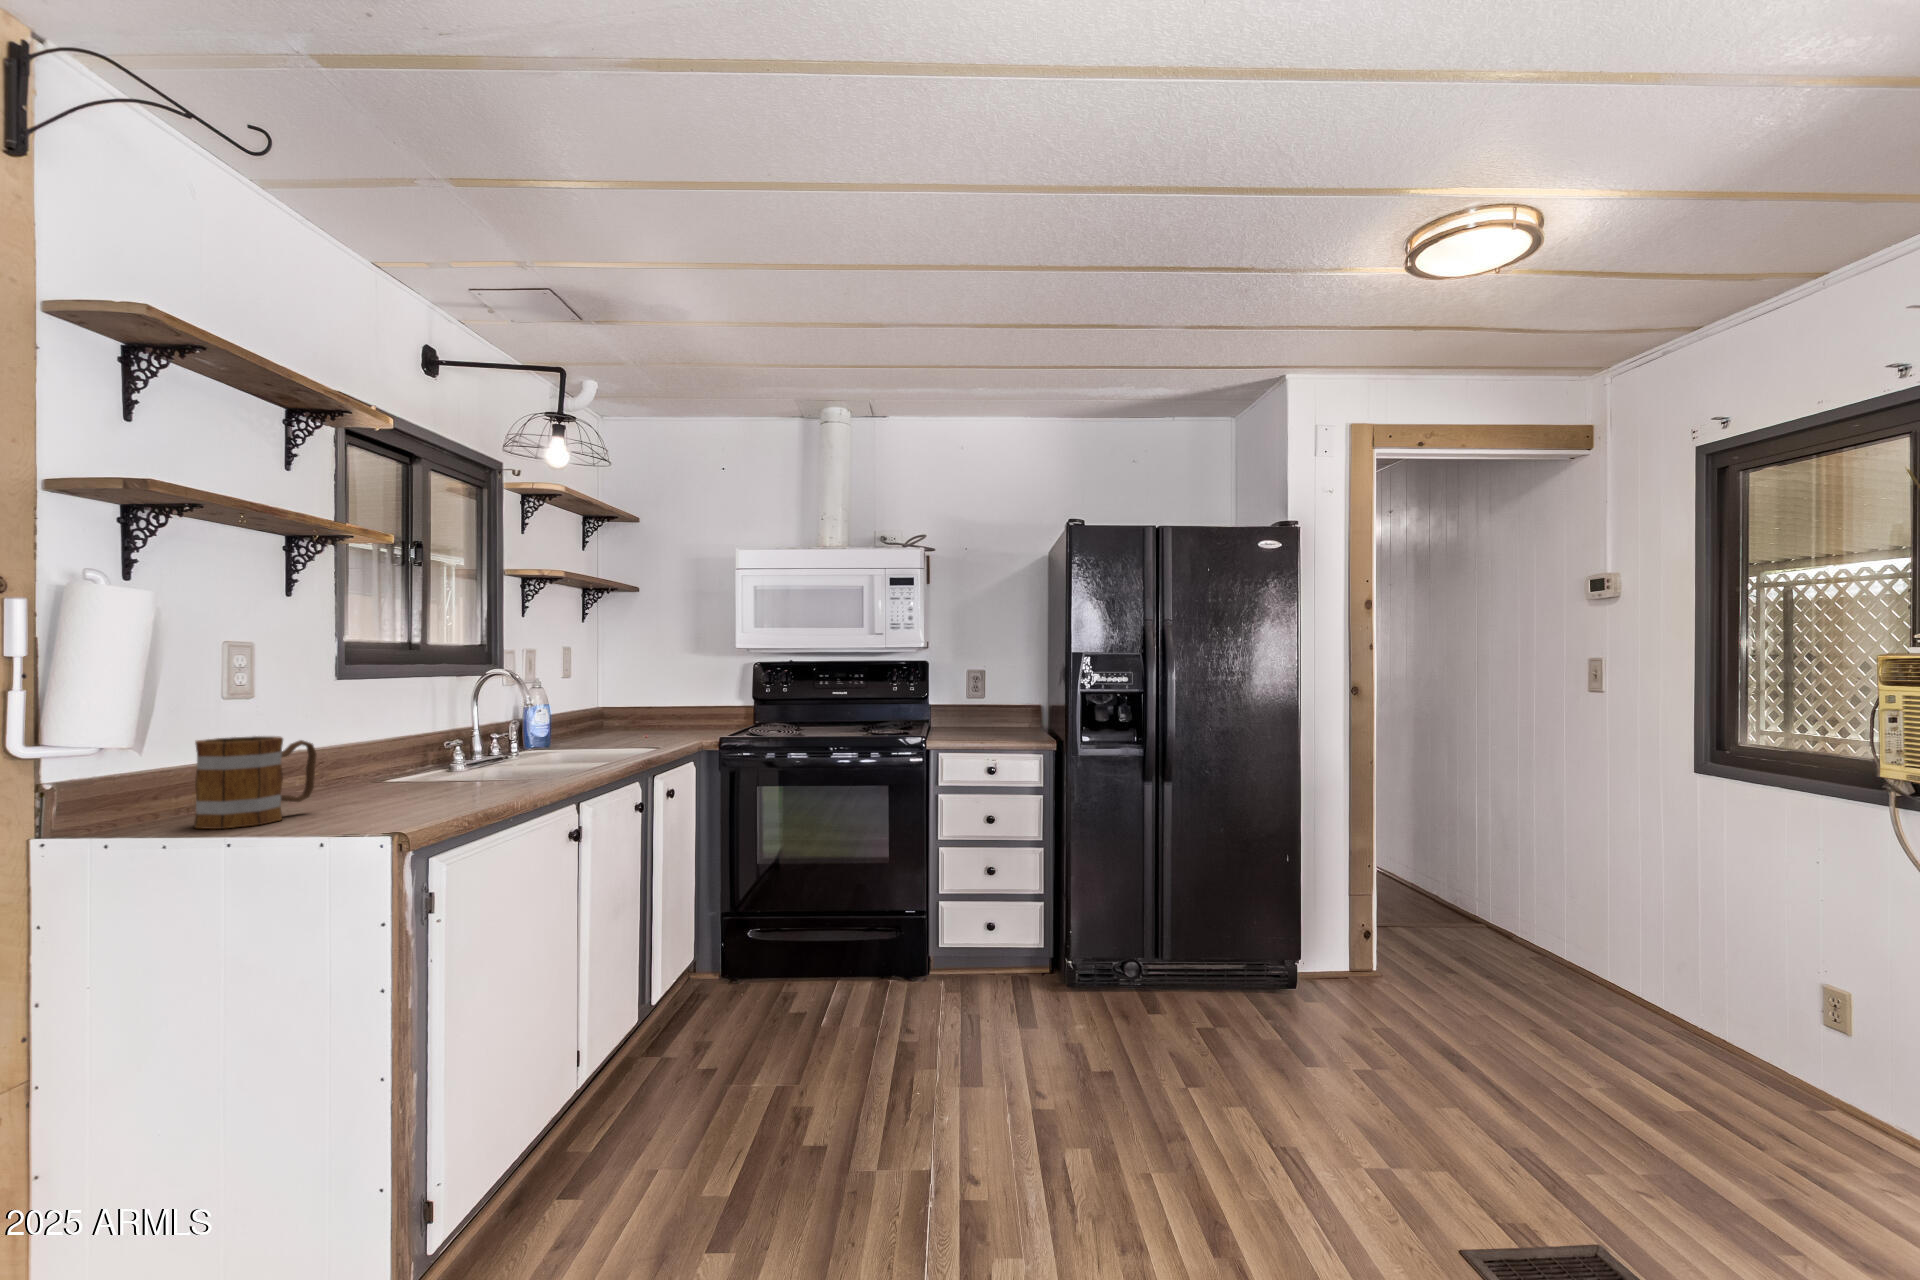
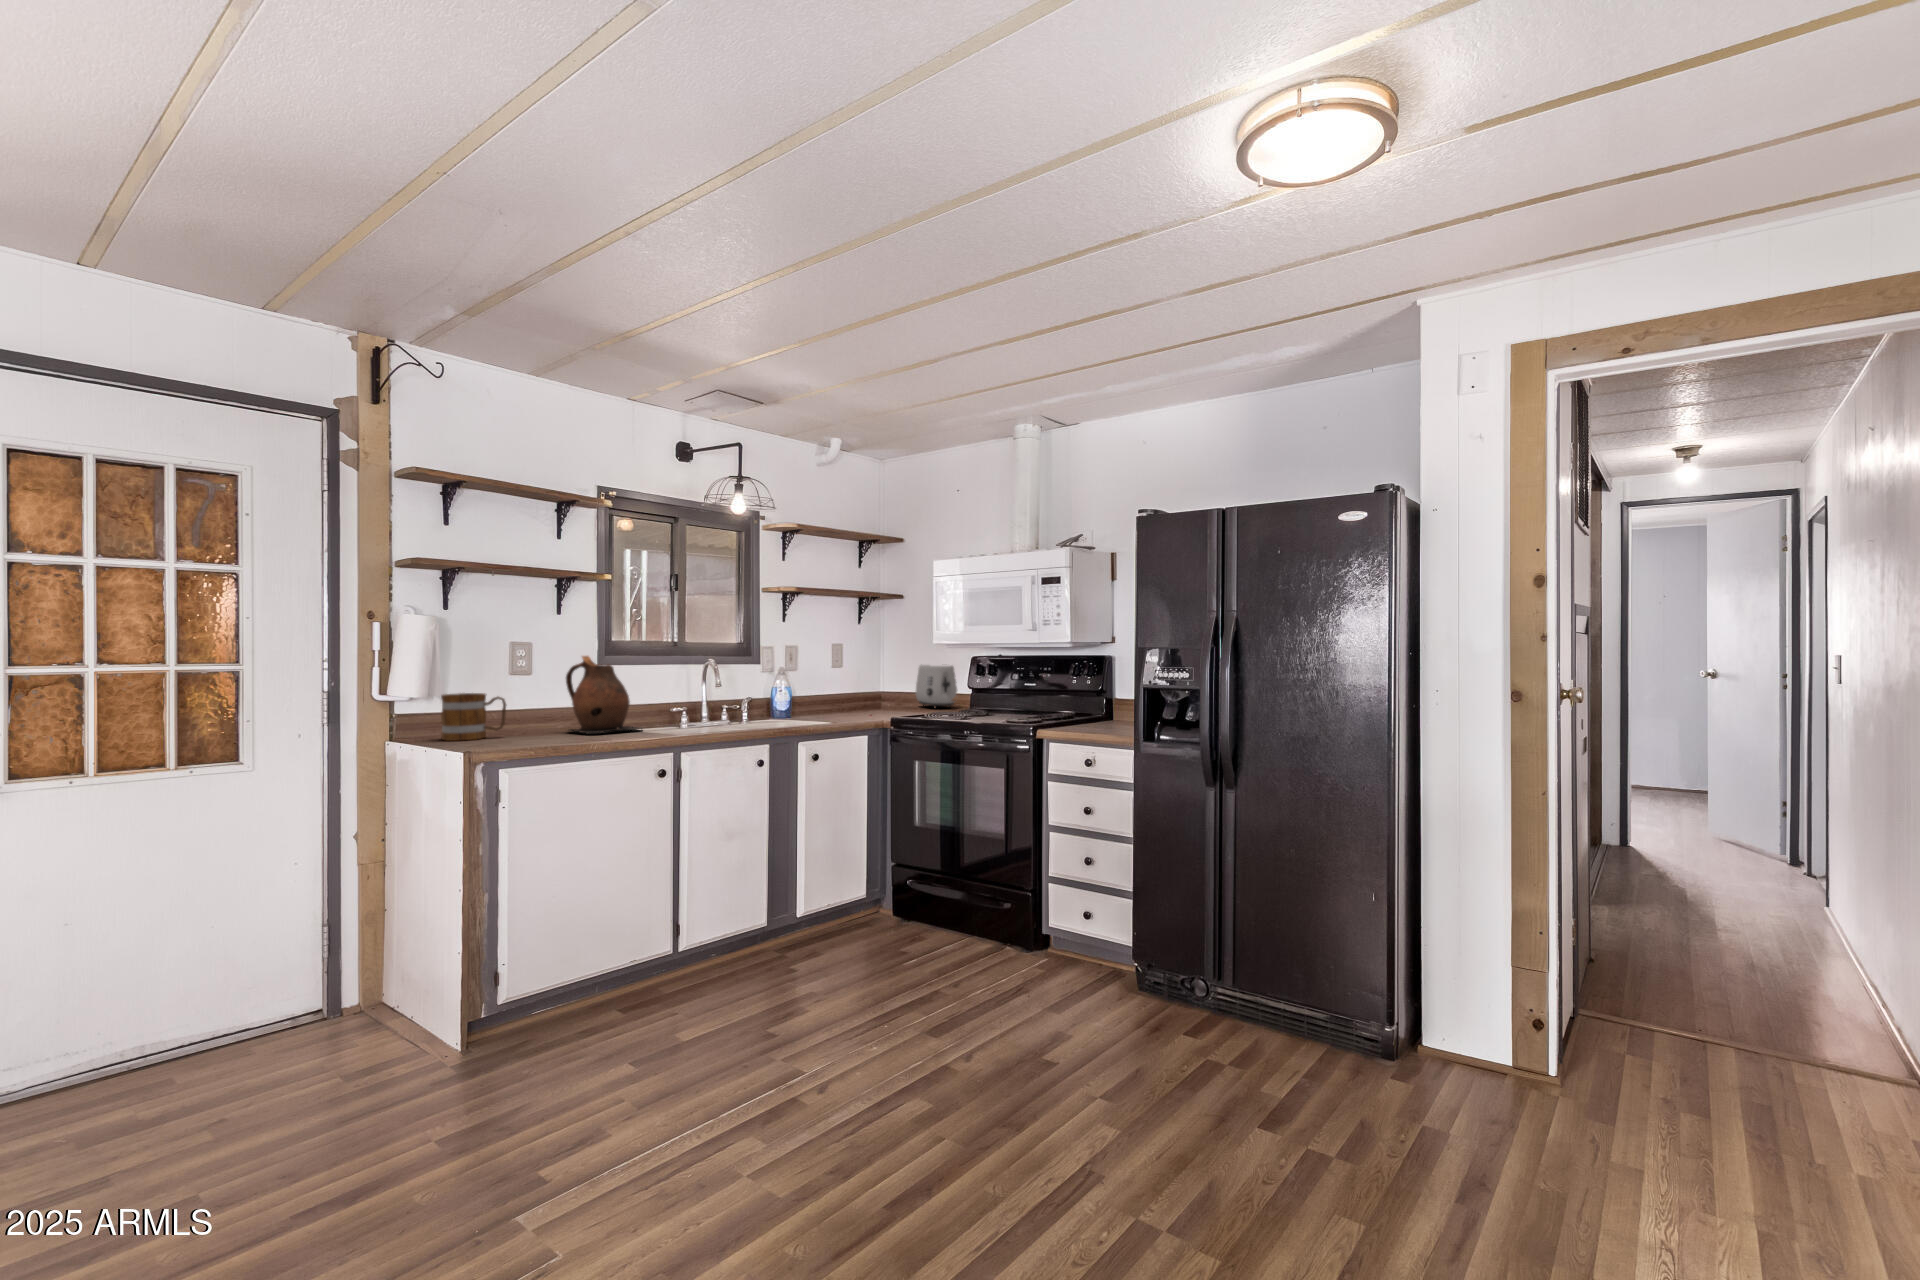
ceramic pitcher: none [369,667,500,795] -> present [566,656,642,734]
toaster: none [651,678,719,733] -> present [915,664,957,708]

